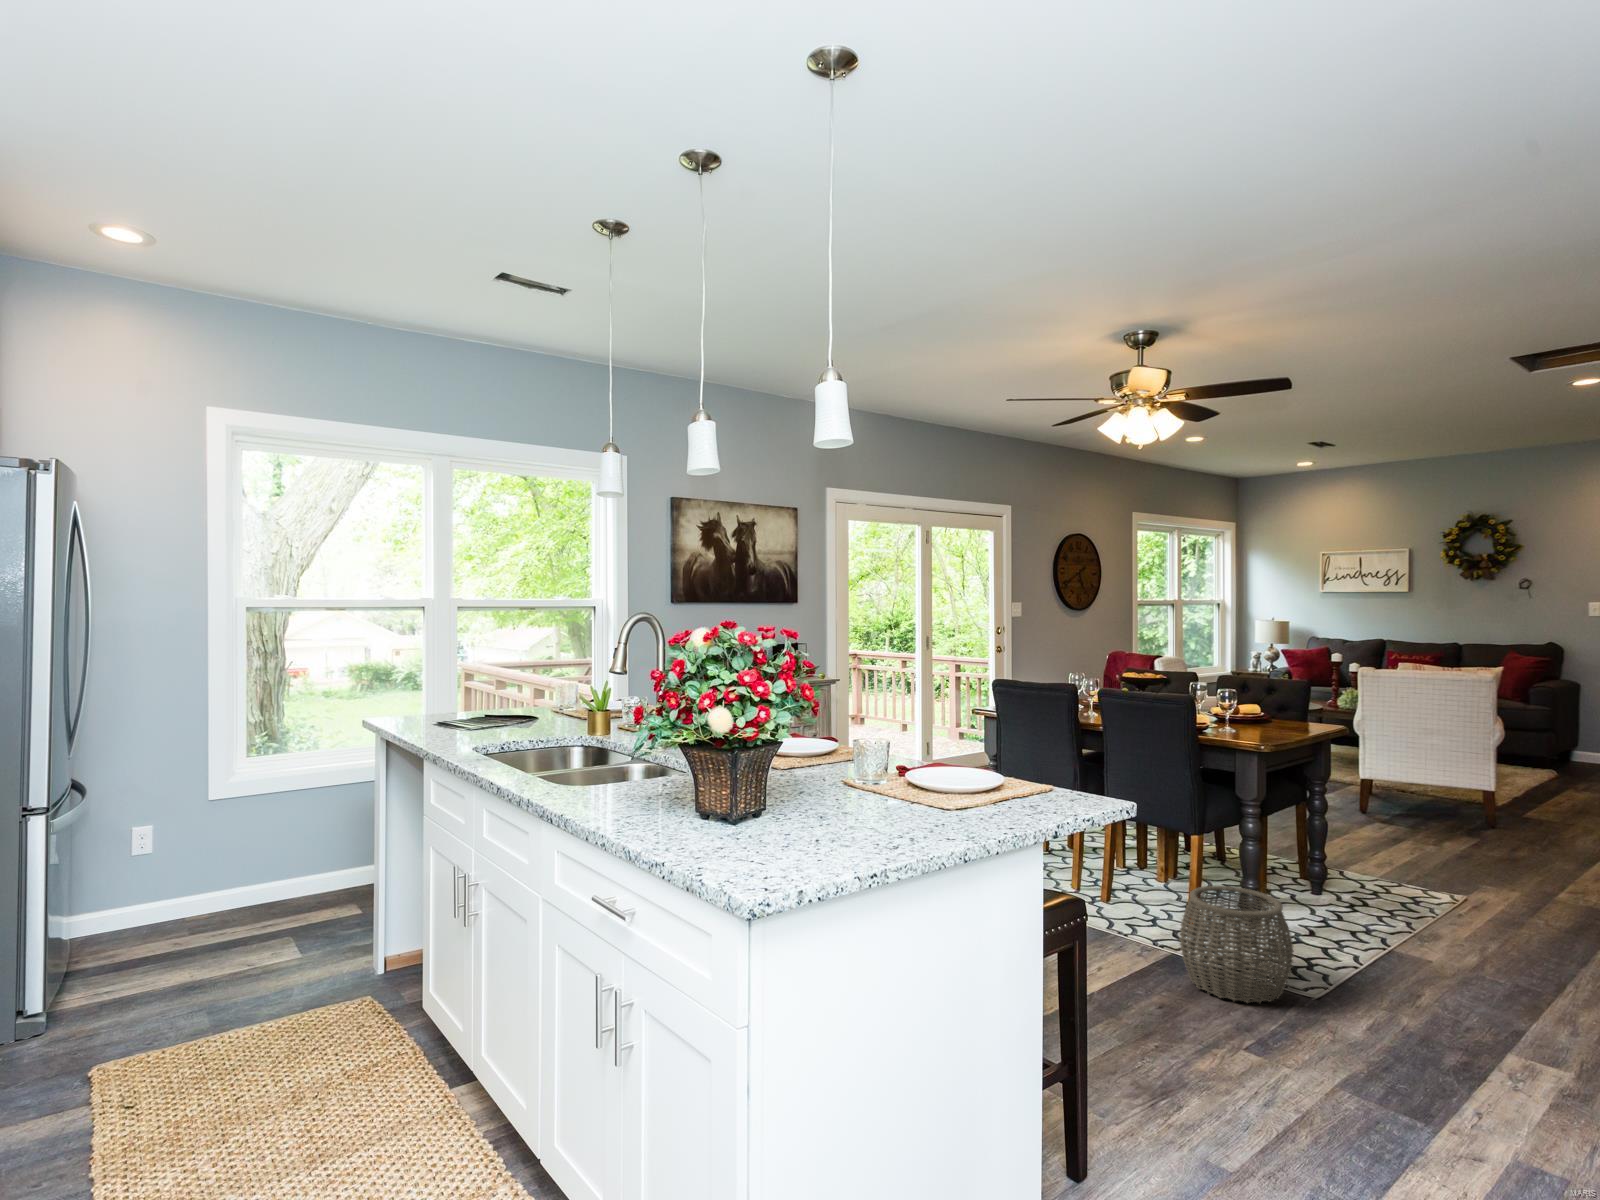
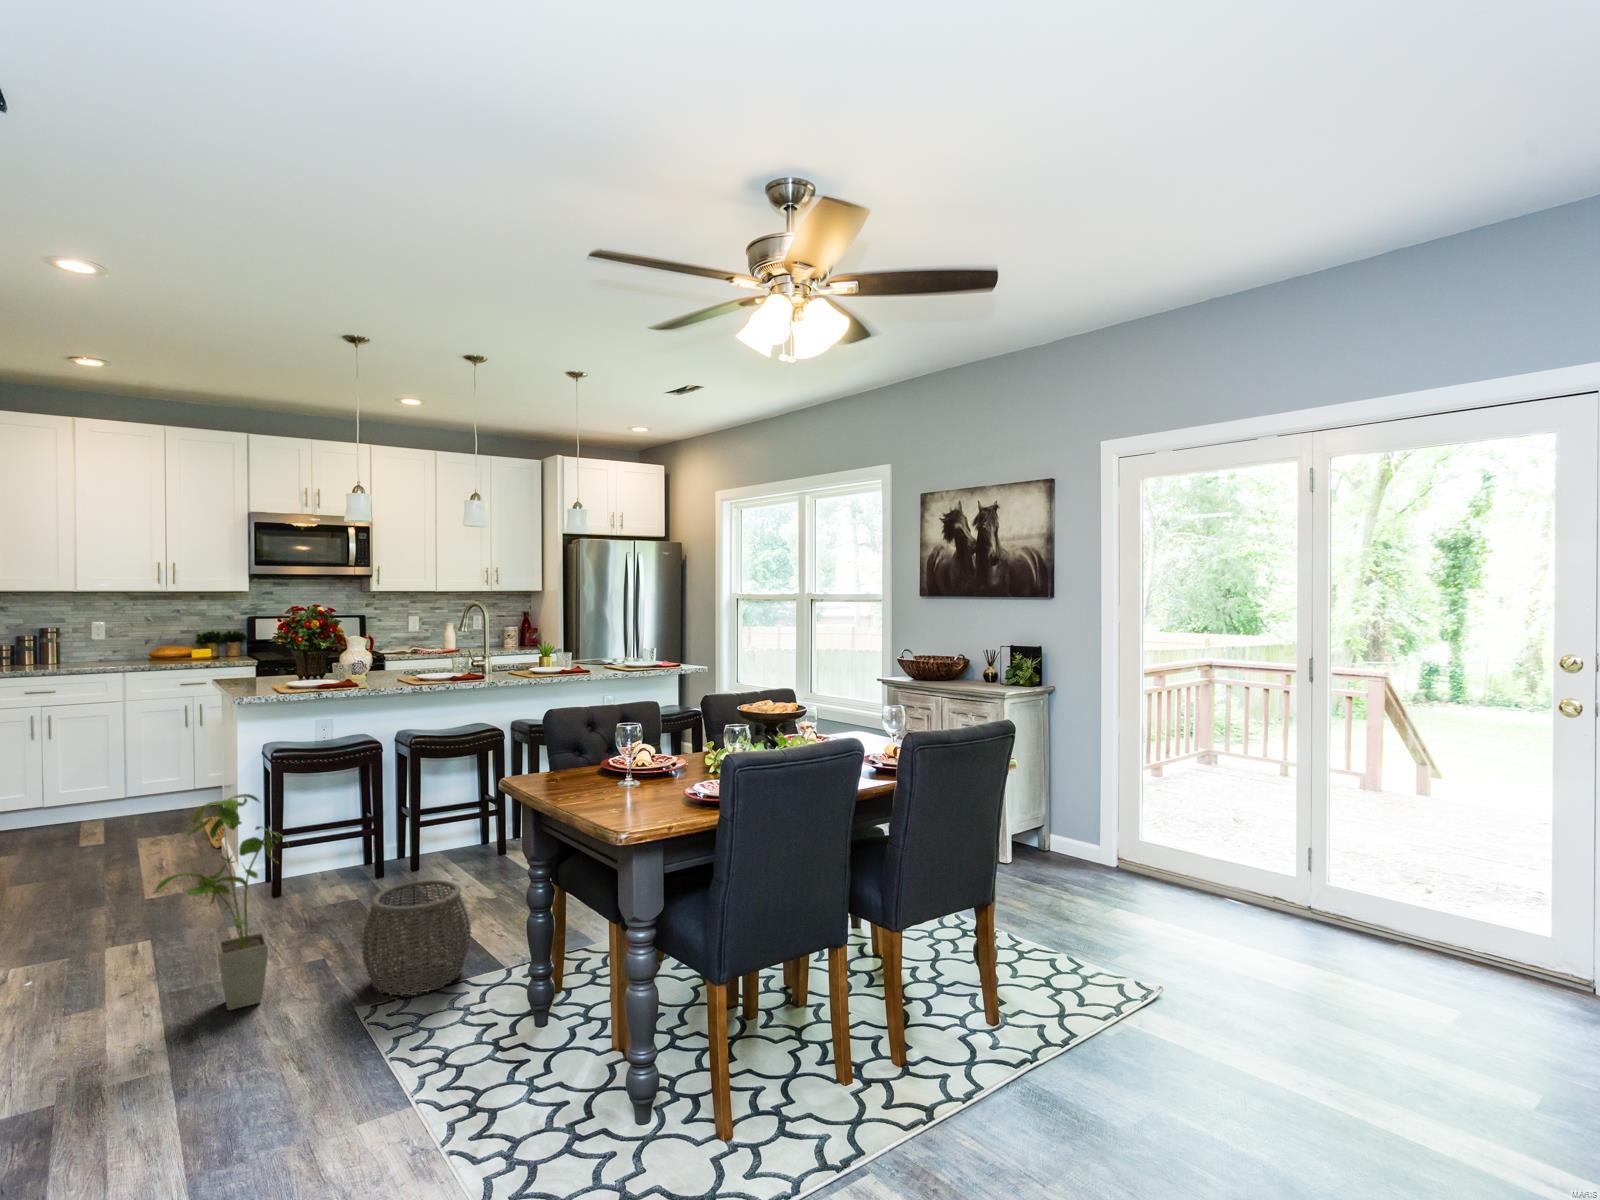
house plant: none [1331,830,1489,1073] -> present [156,794,280,1010]

